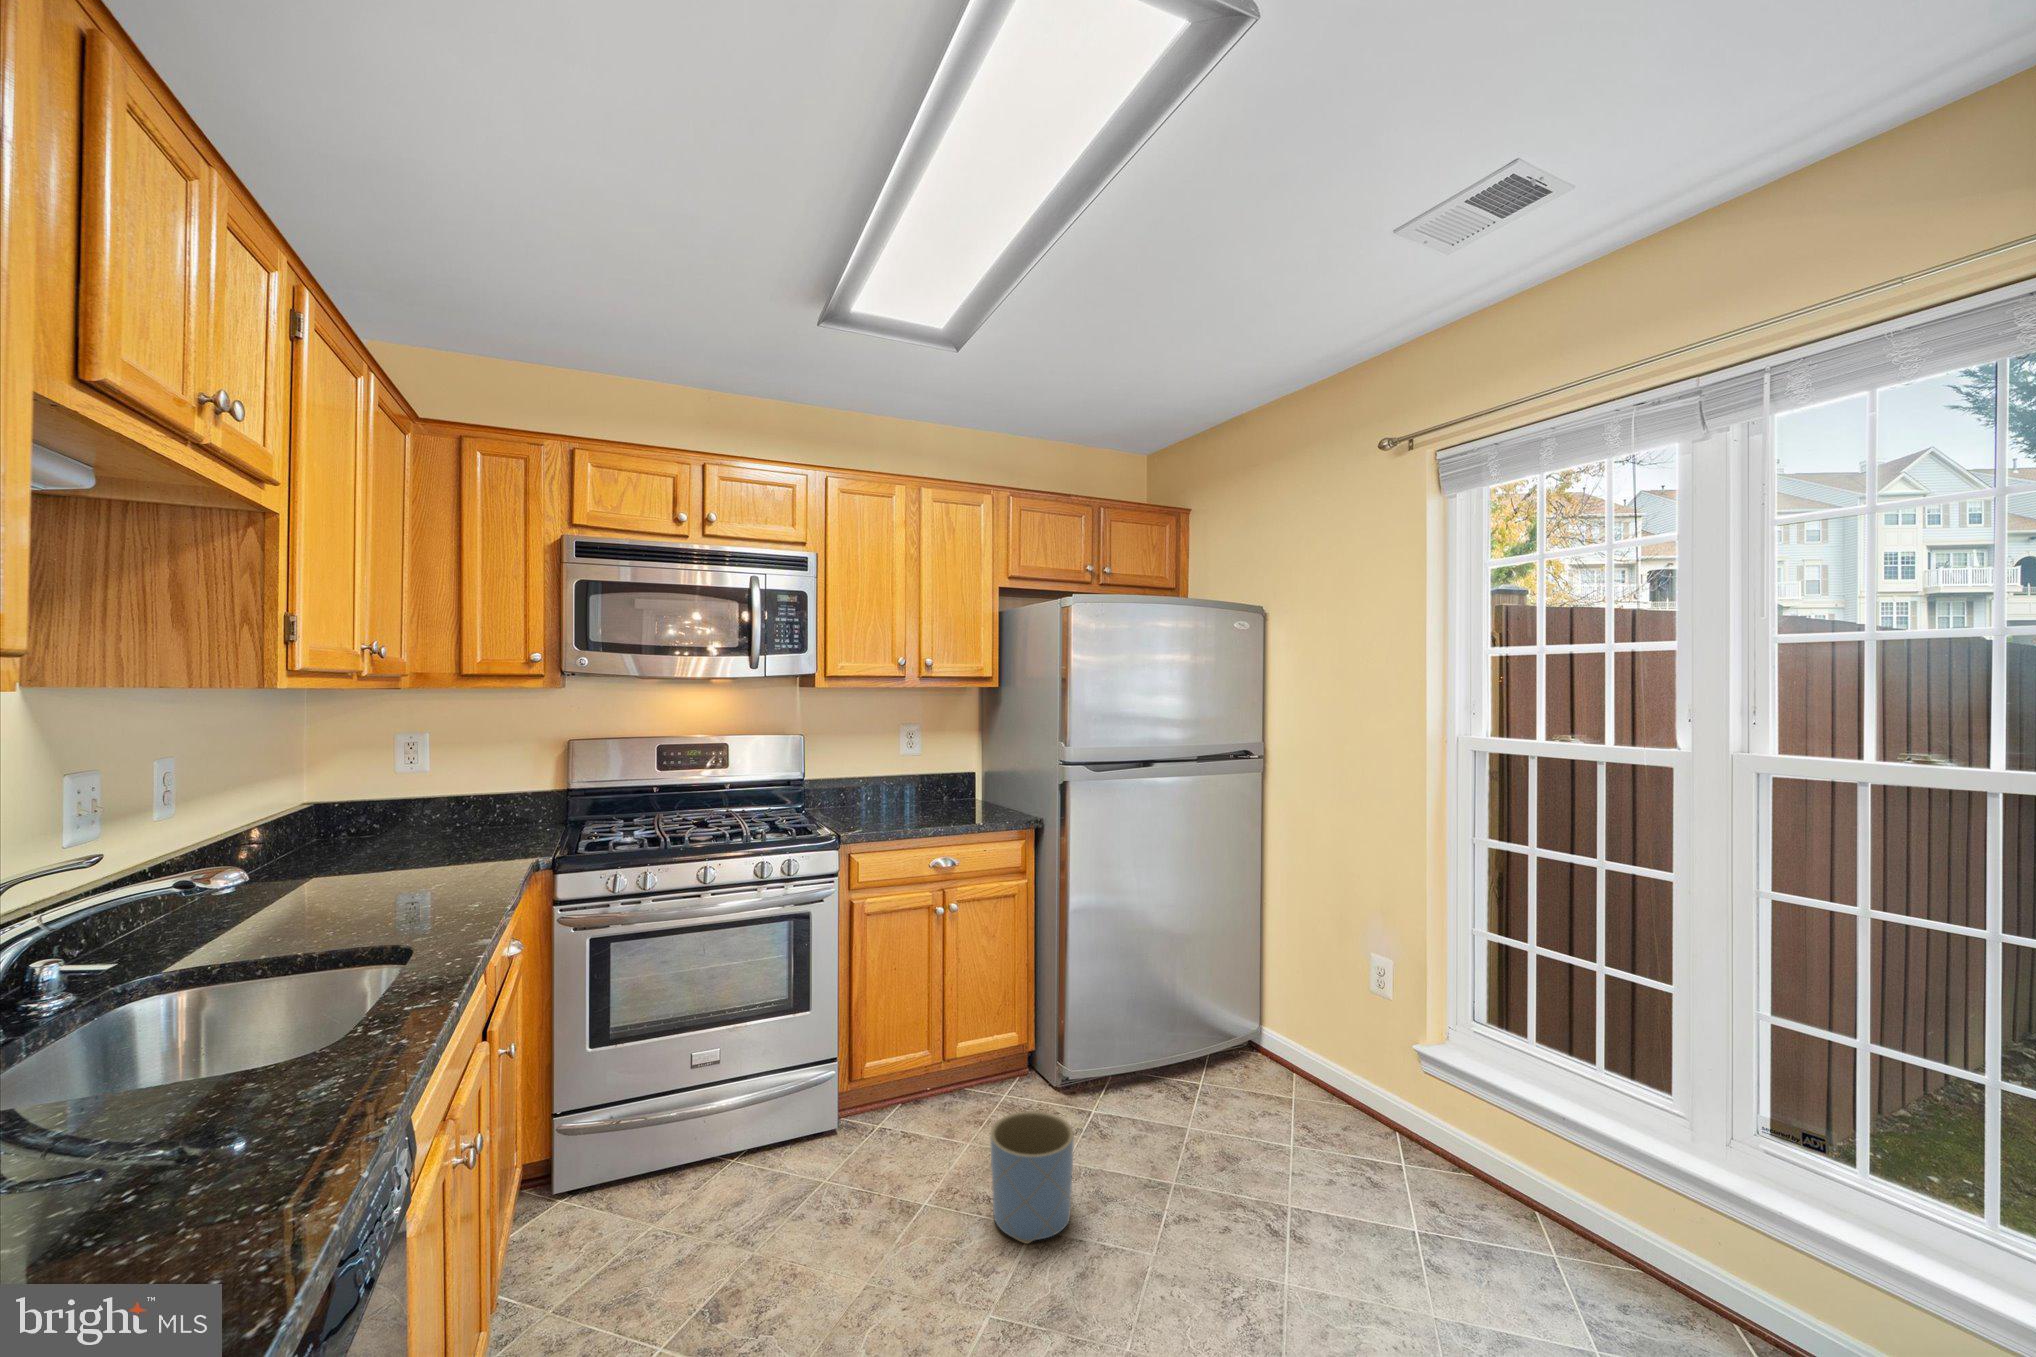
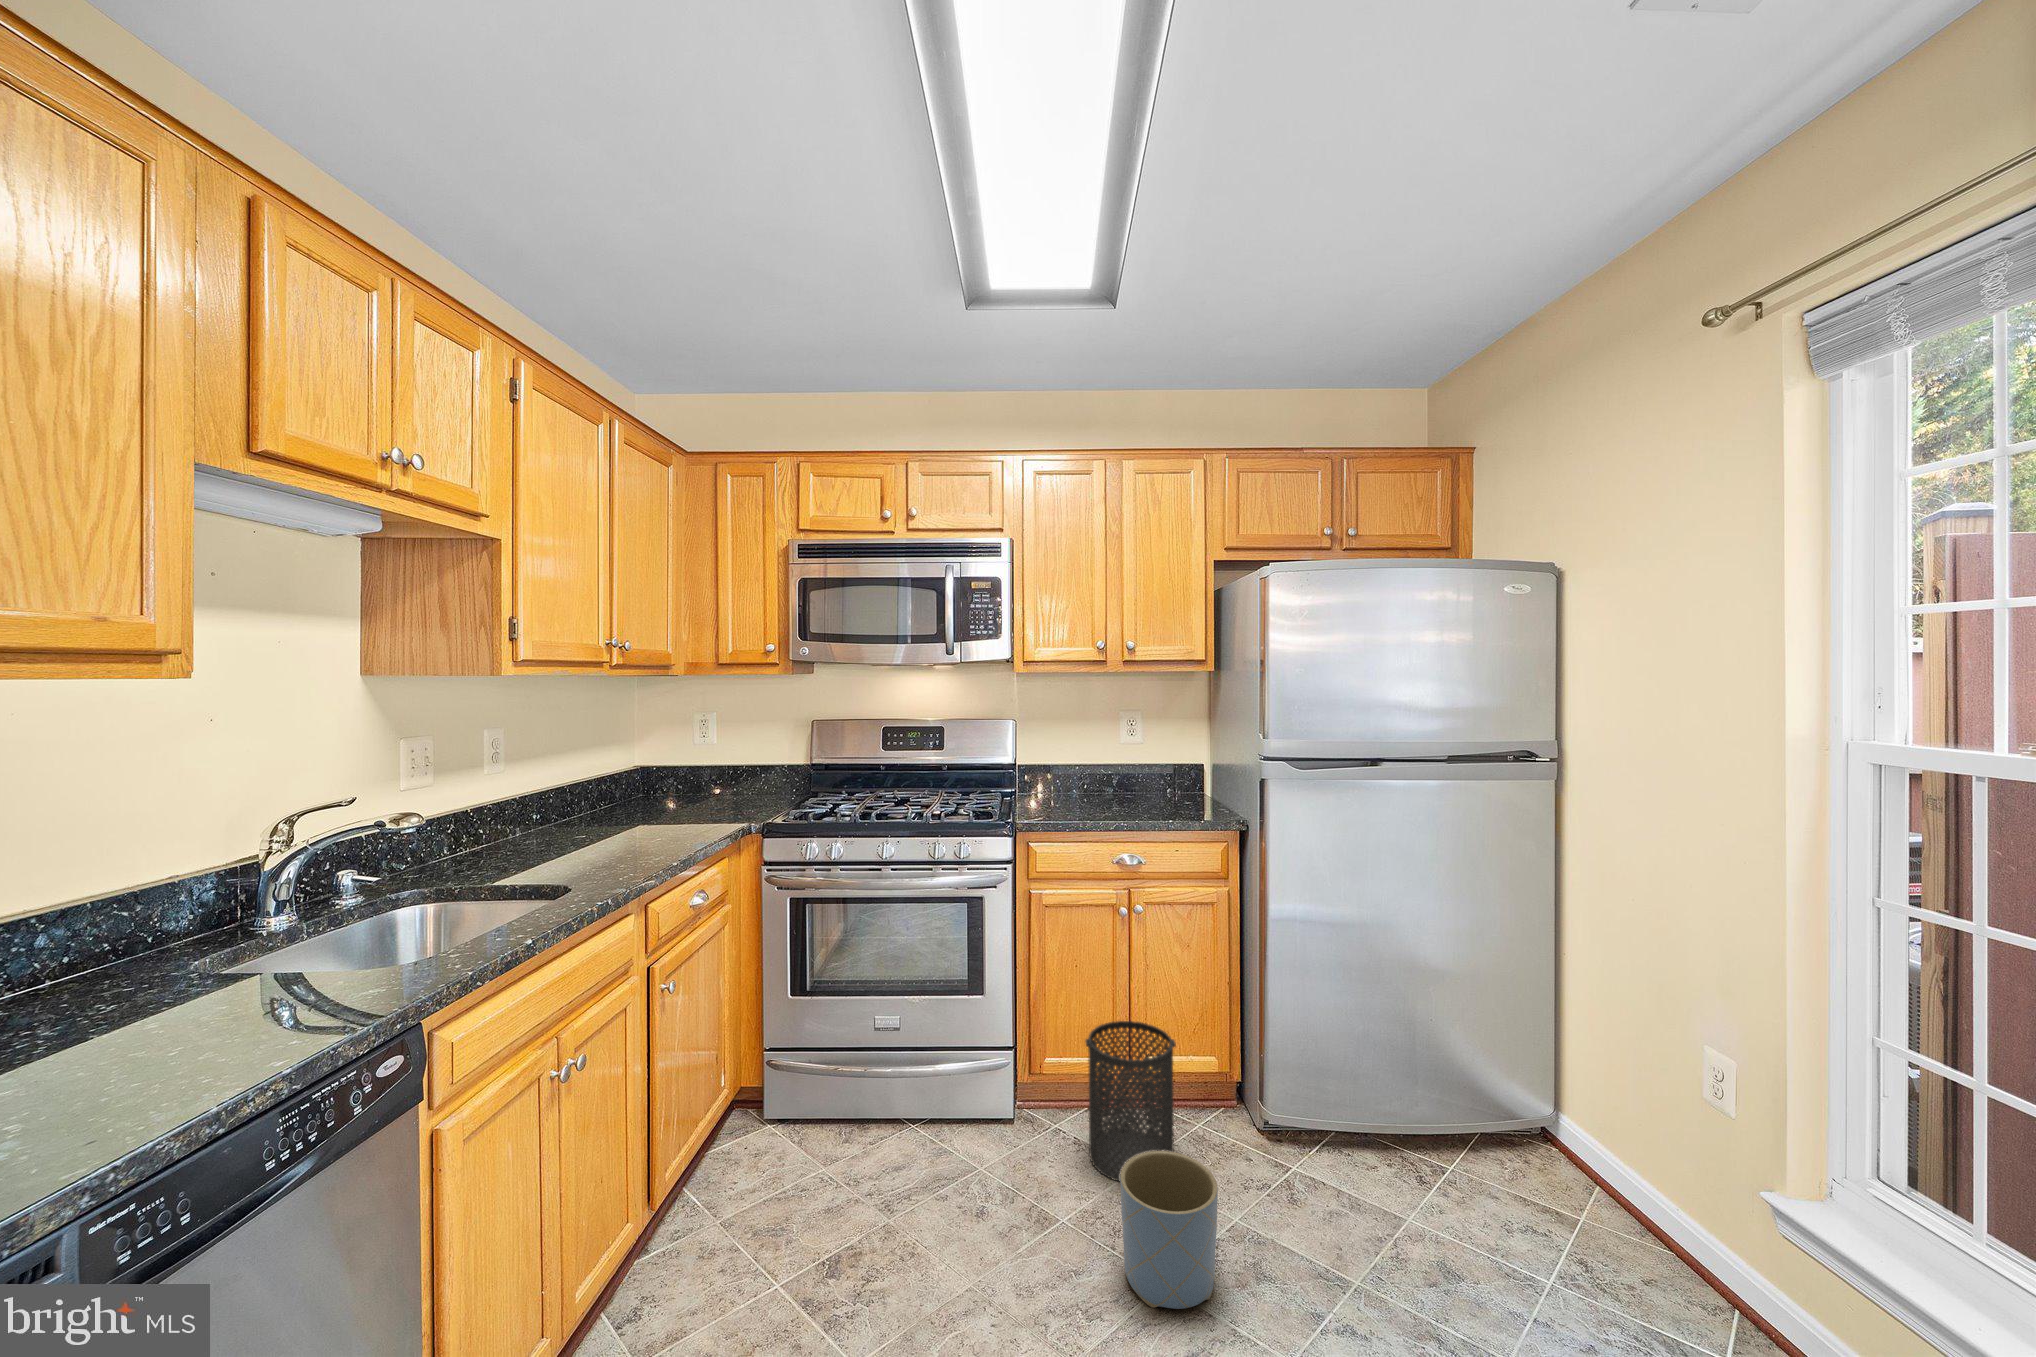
trash can: none [921,1013,1001,1160] -> present [1085,1021,1176,1181]

